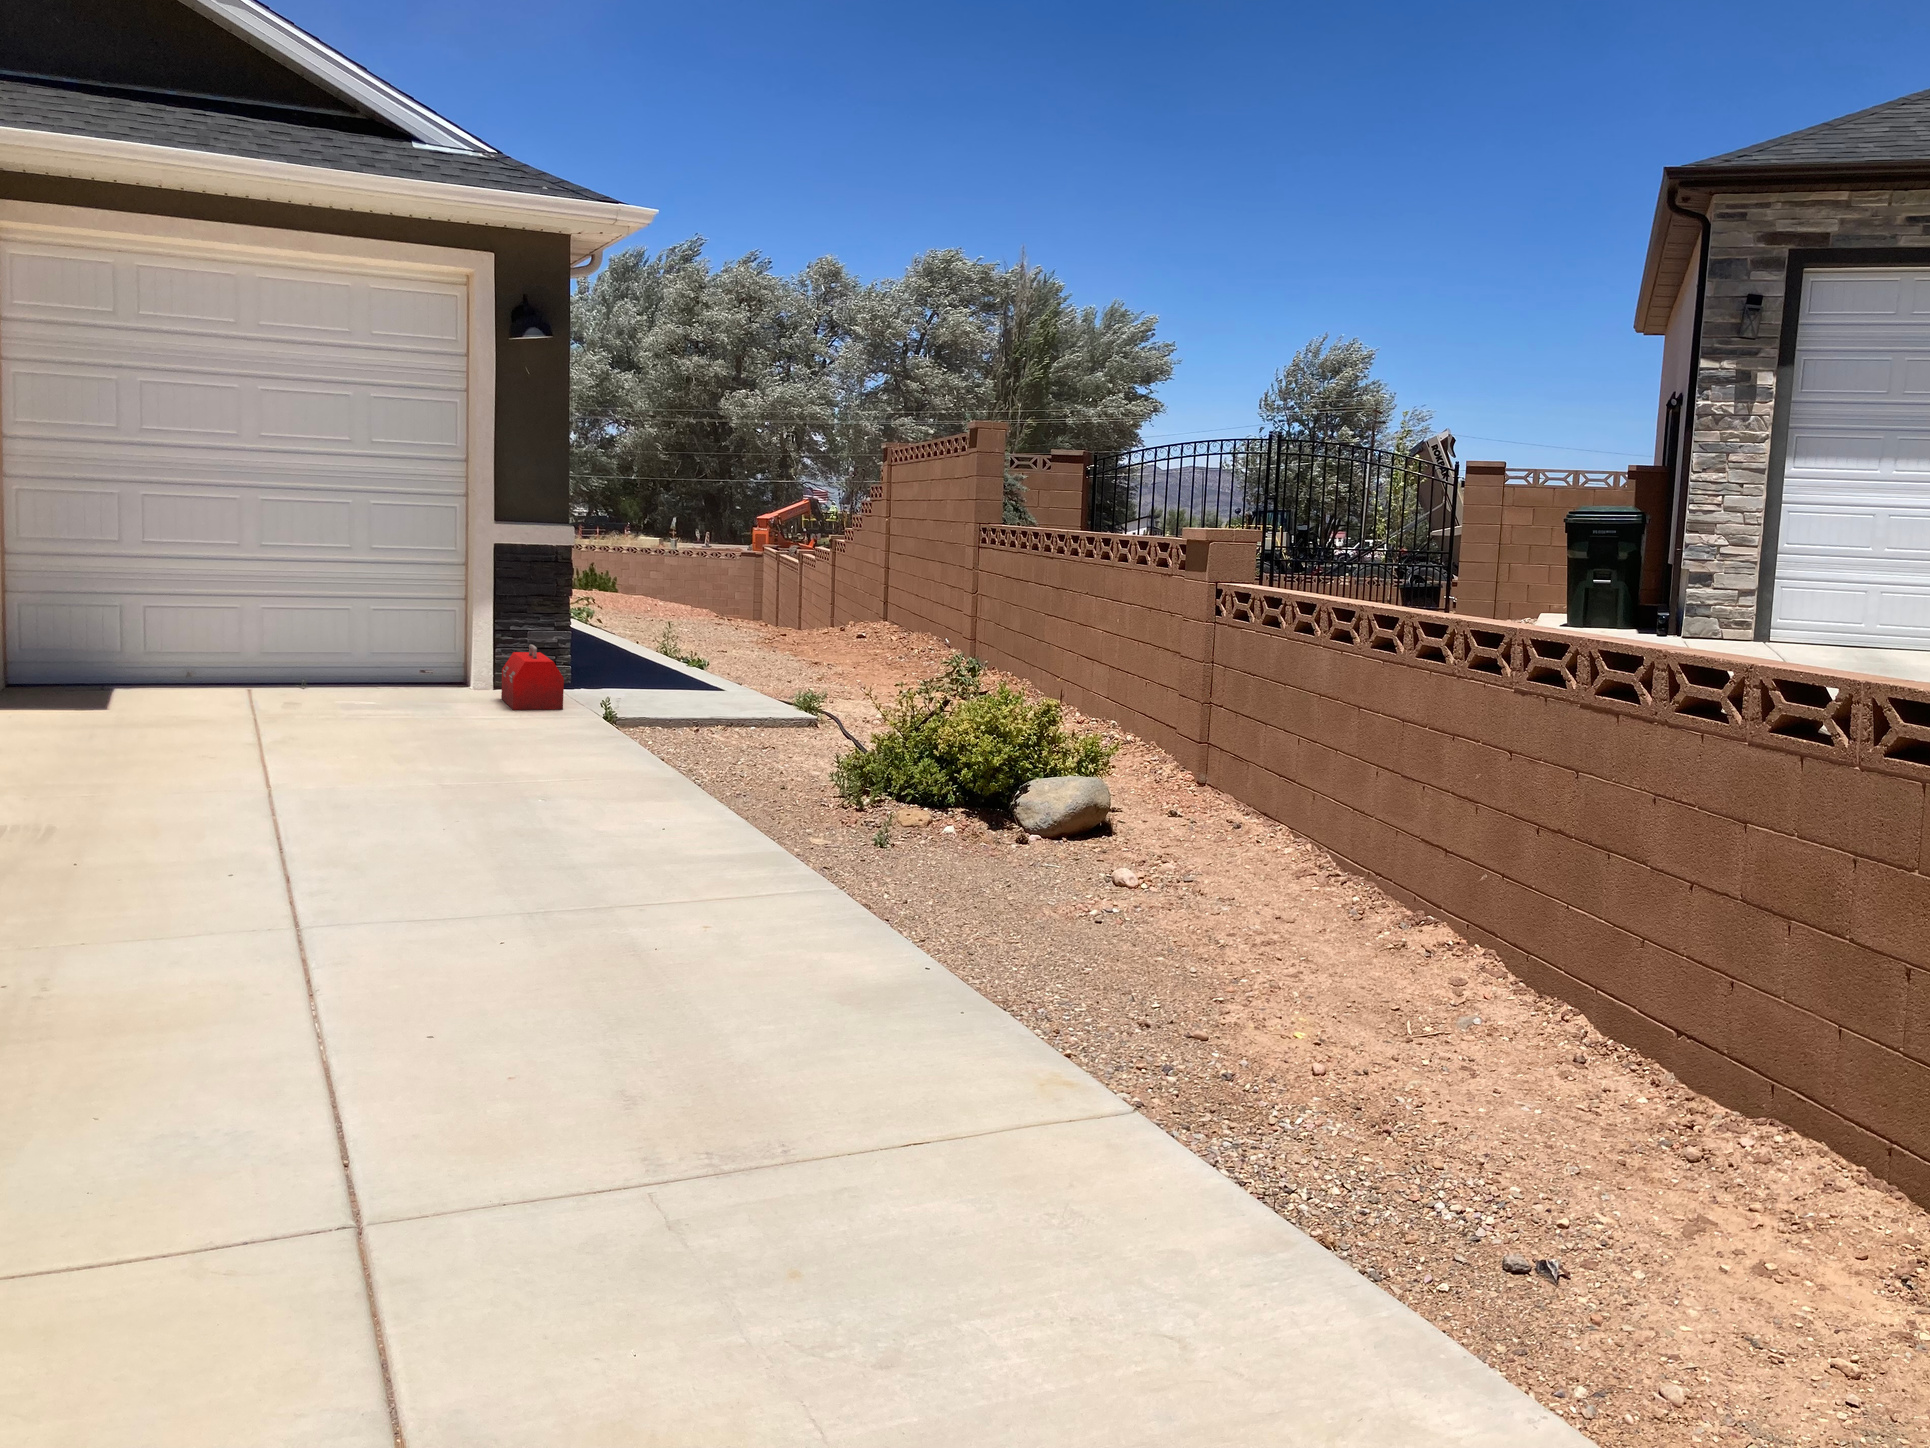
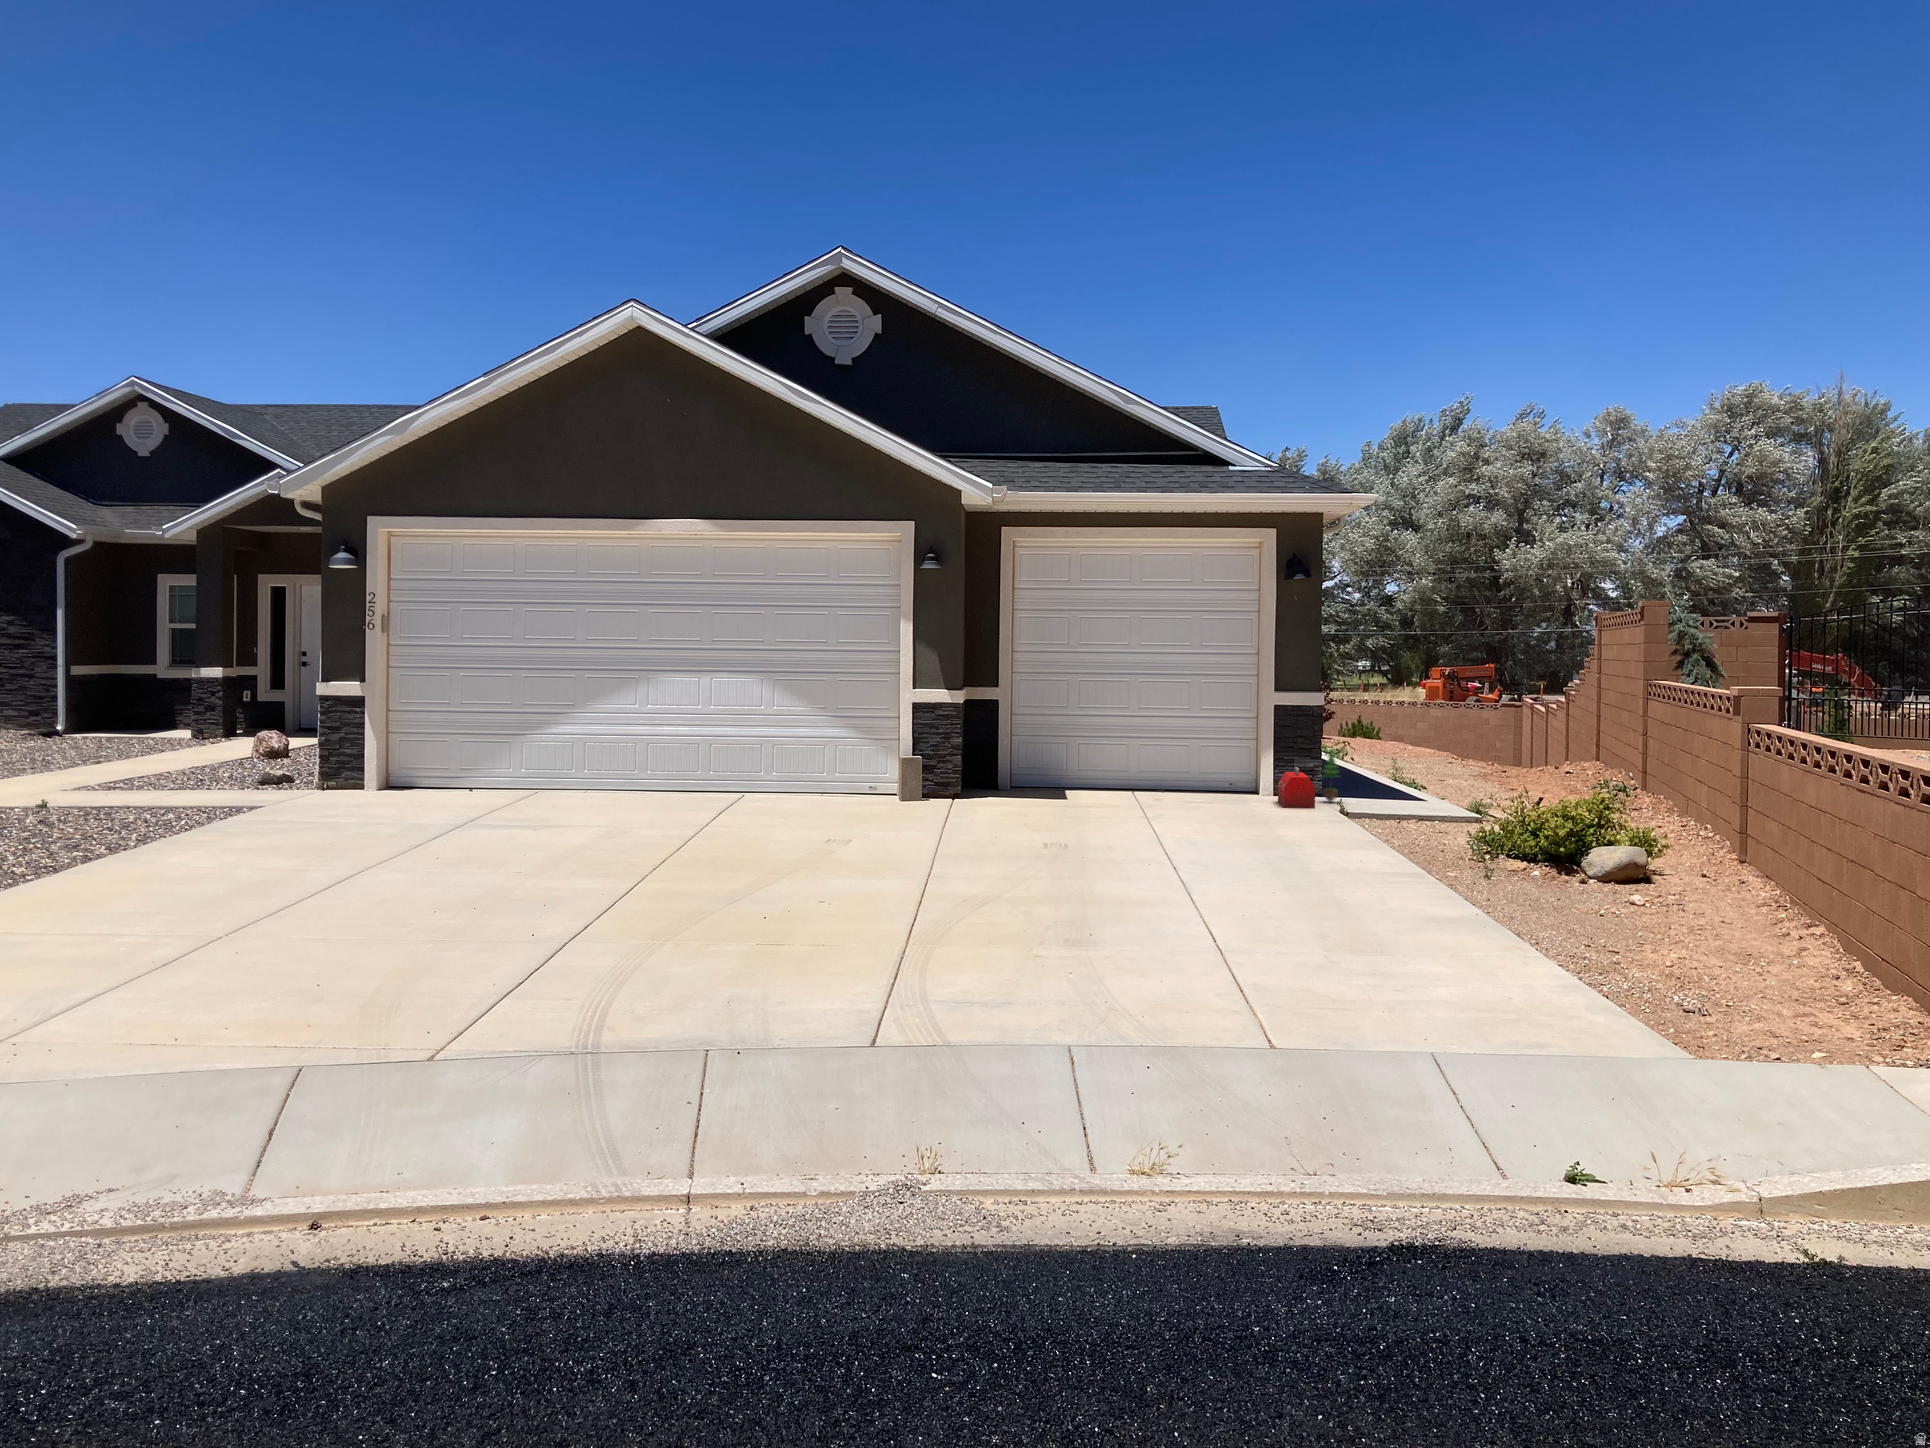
potted tree: none [571,616,601,697] -> present [1323,751,1338,801]

